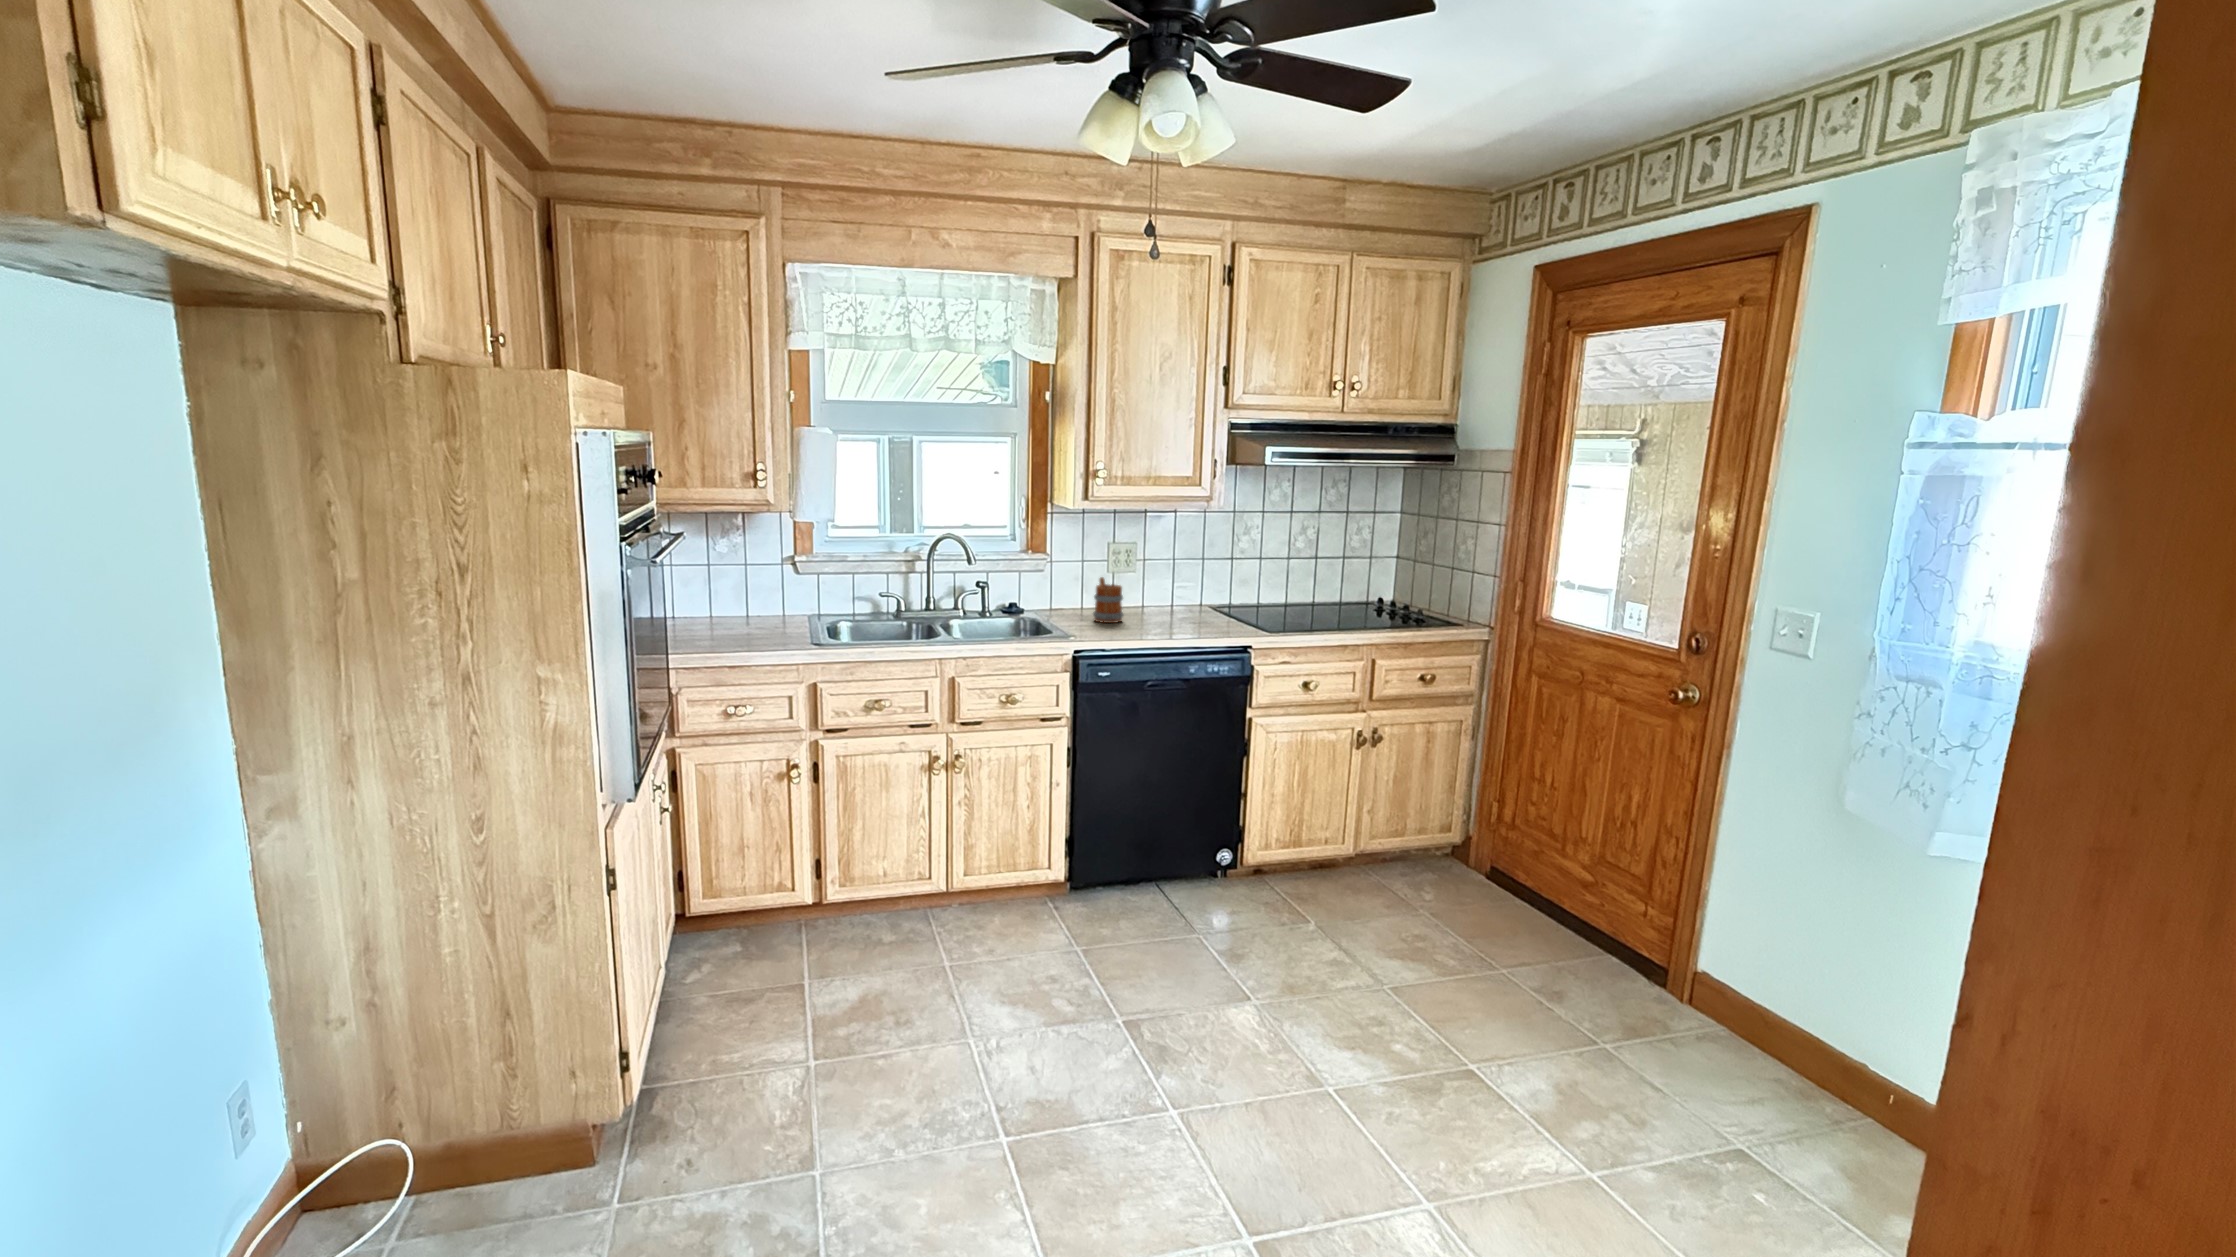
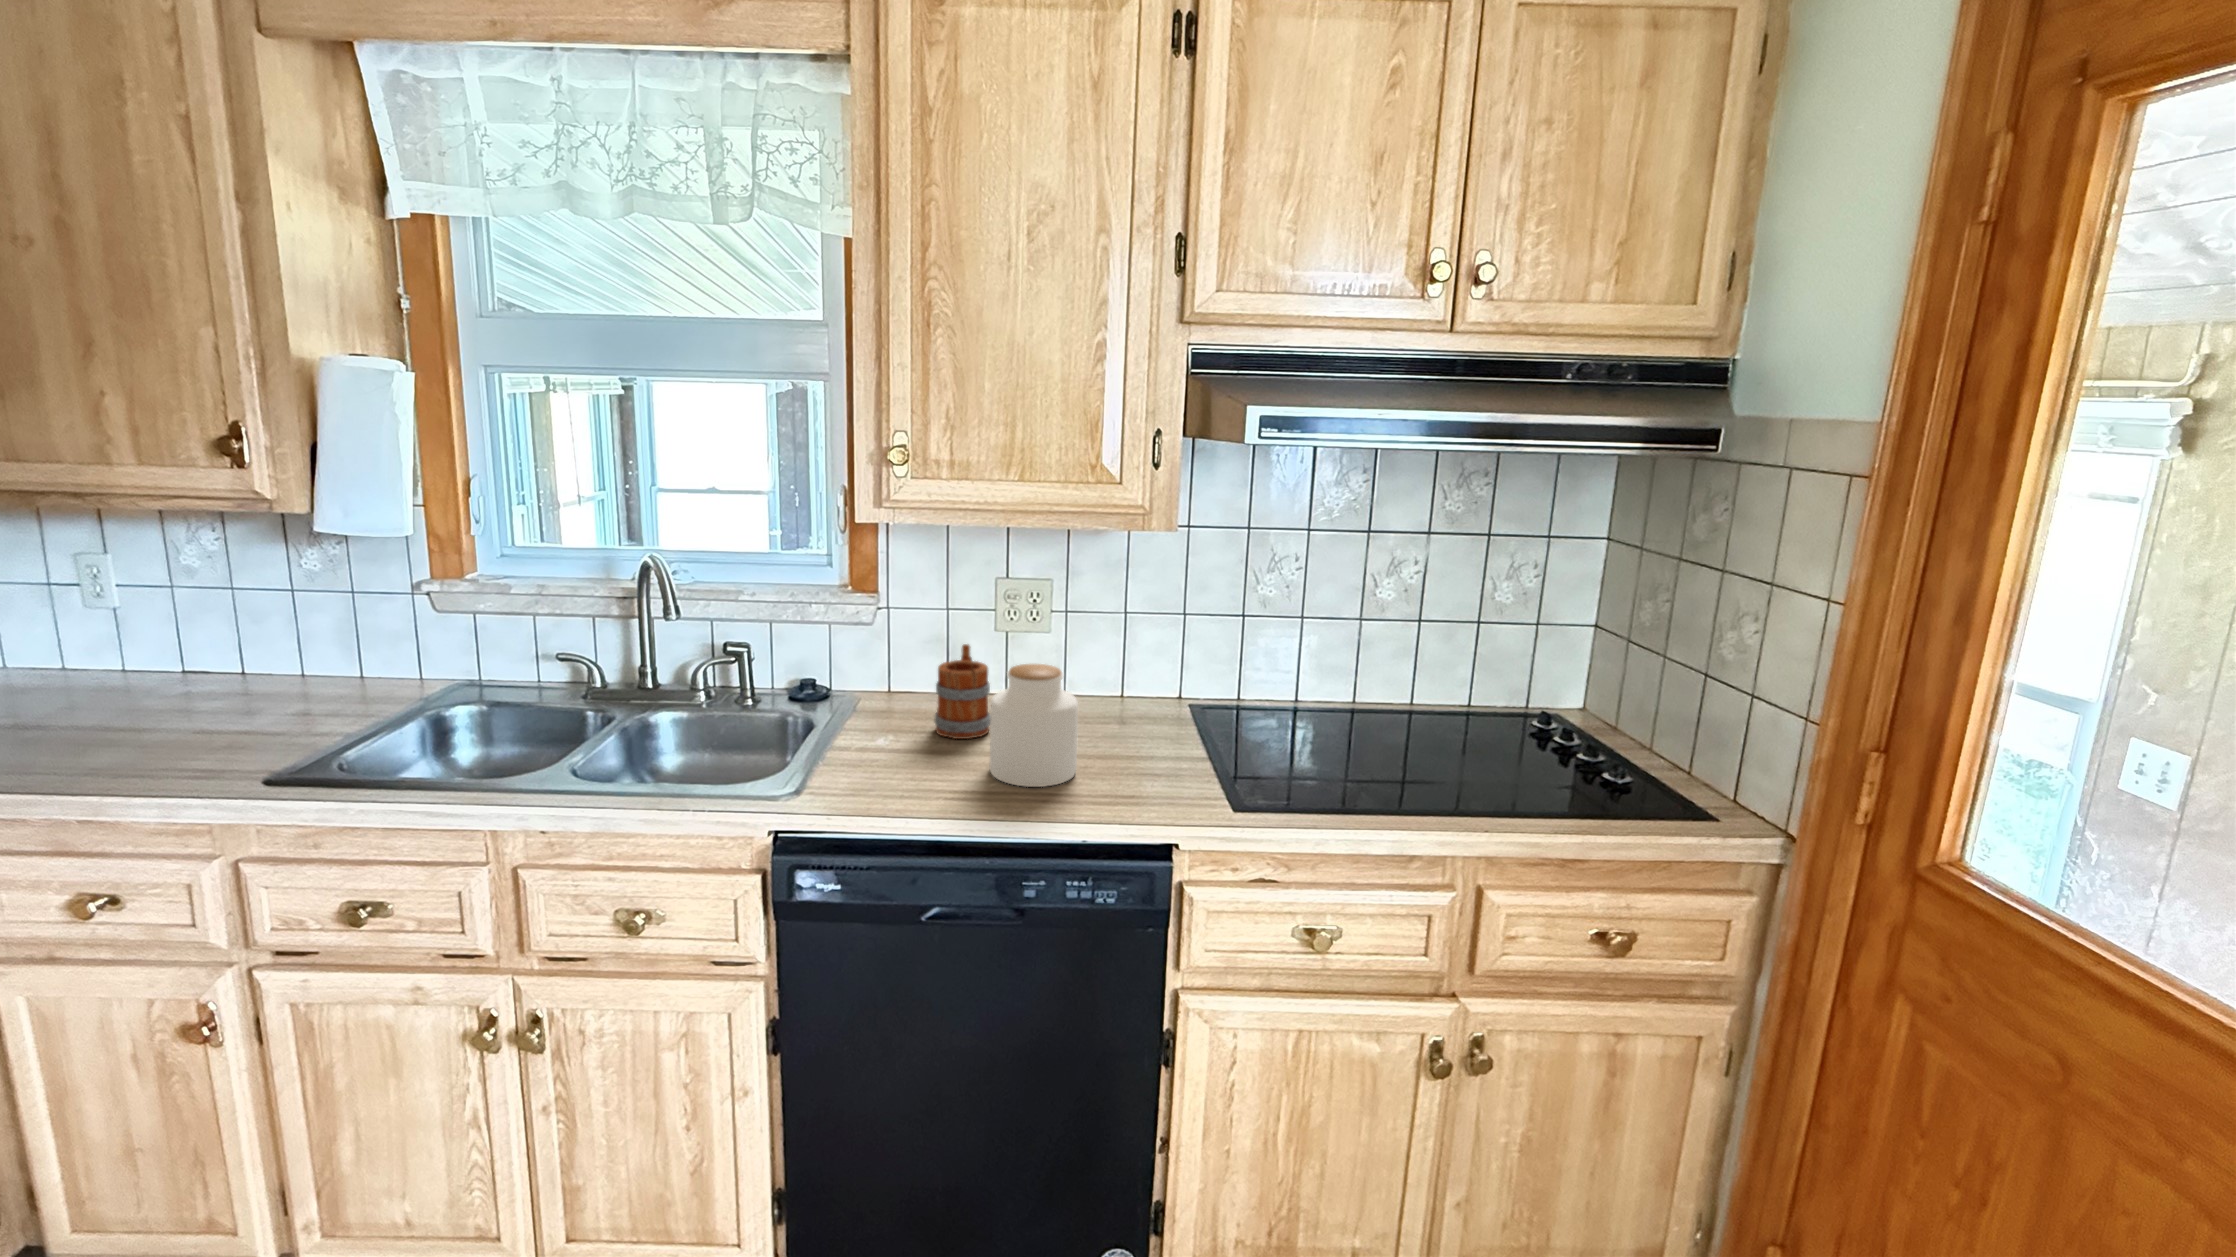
jar: none [1143,576,1187,633] -> present [990,664,1078,787]

